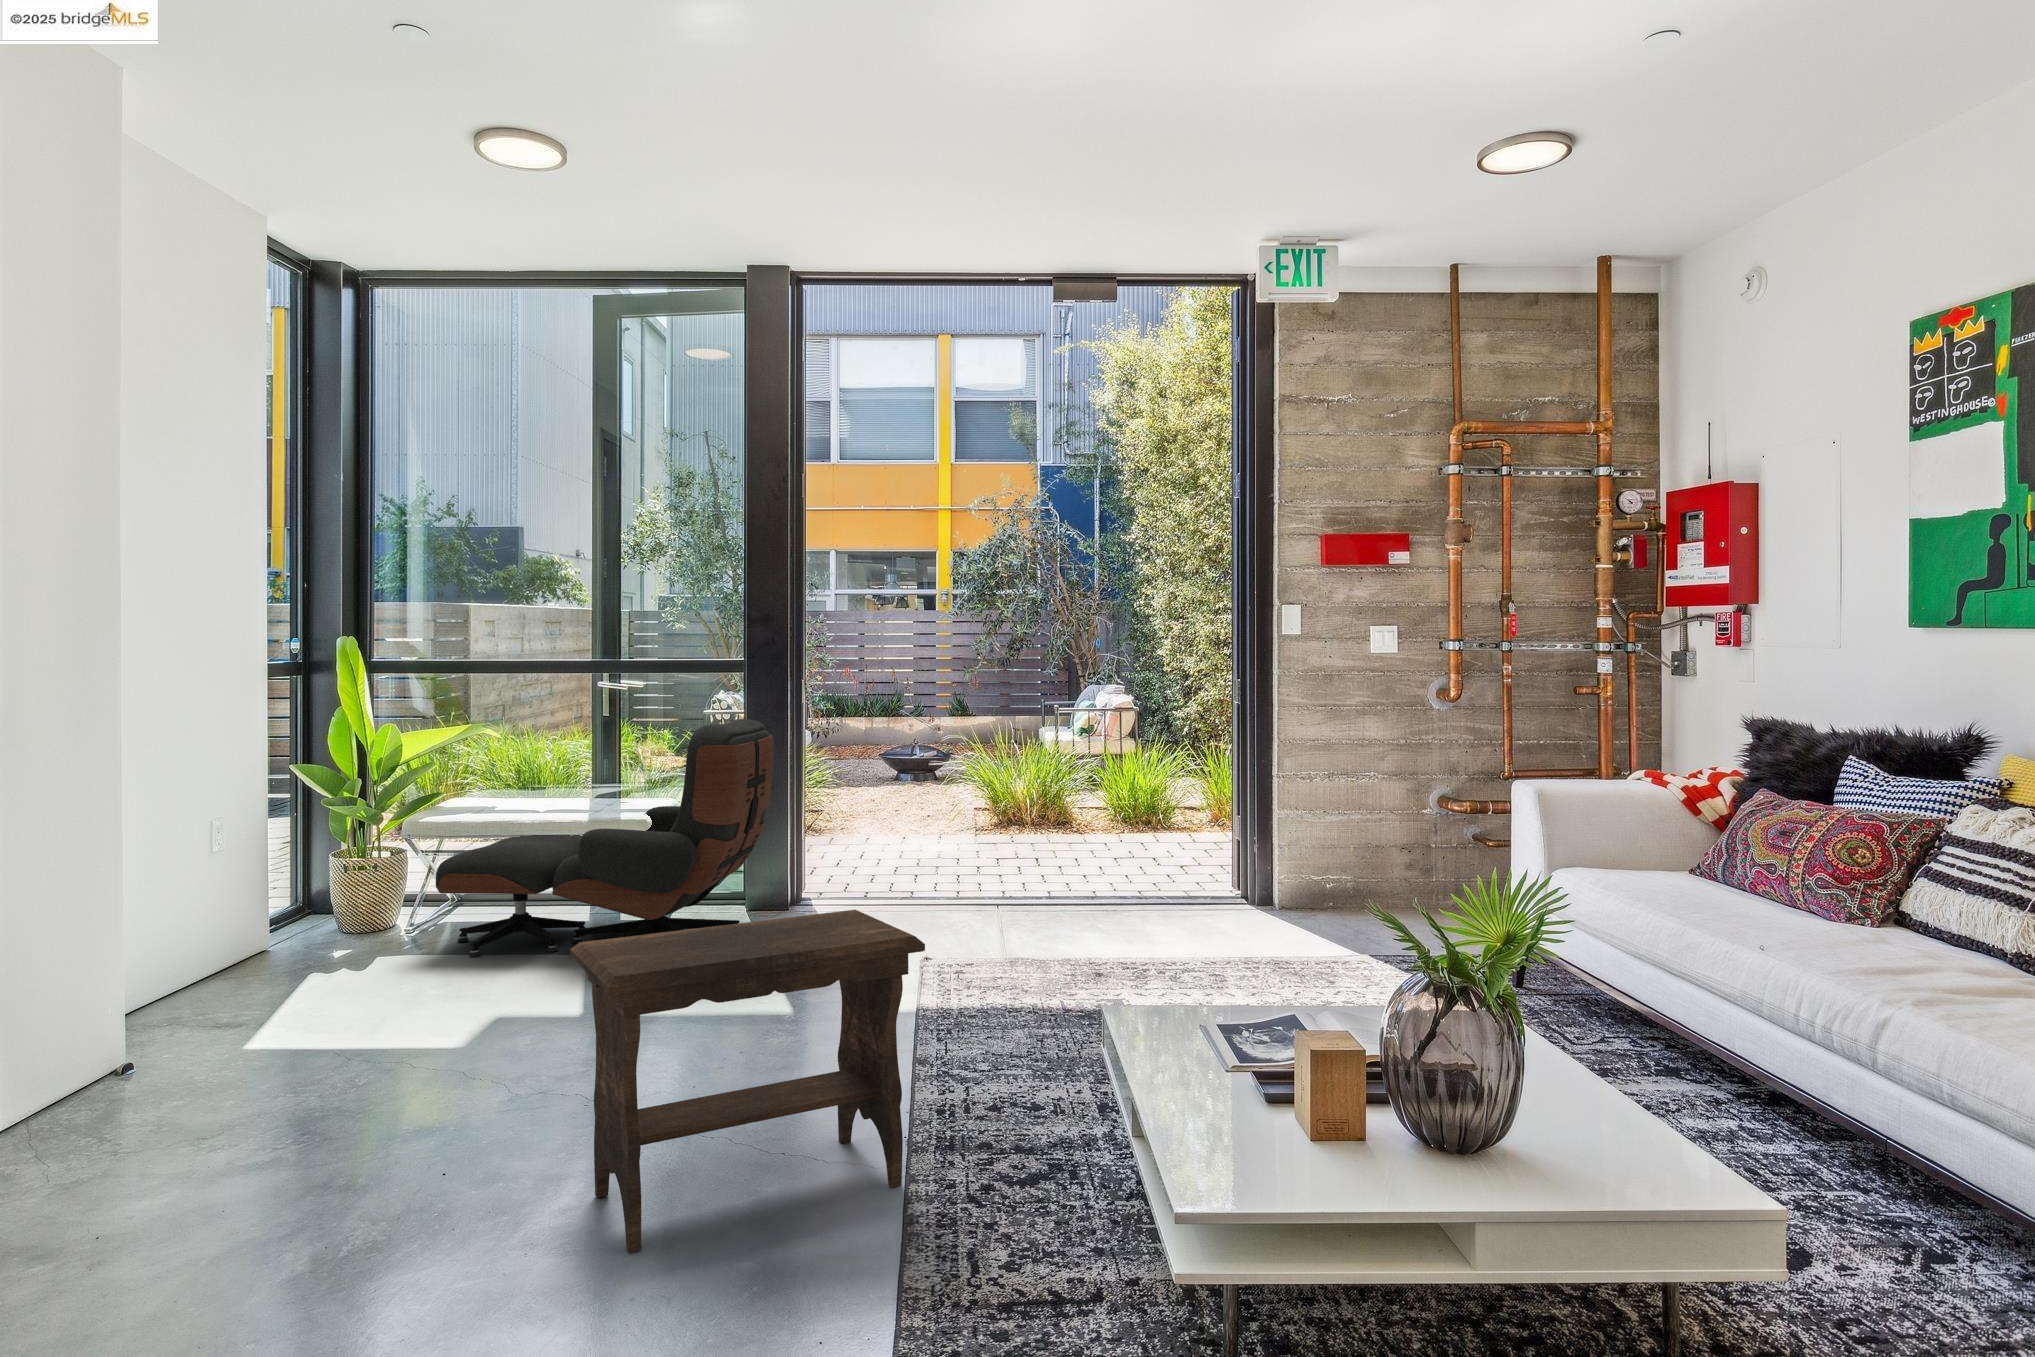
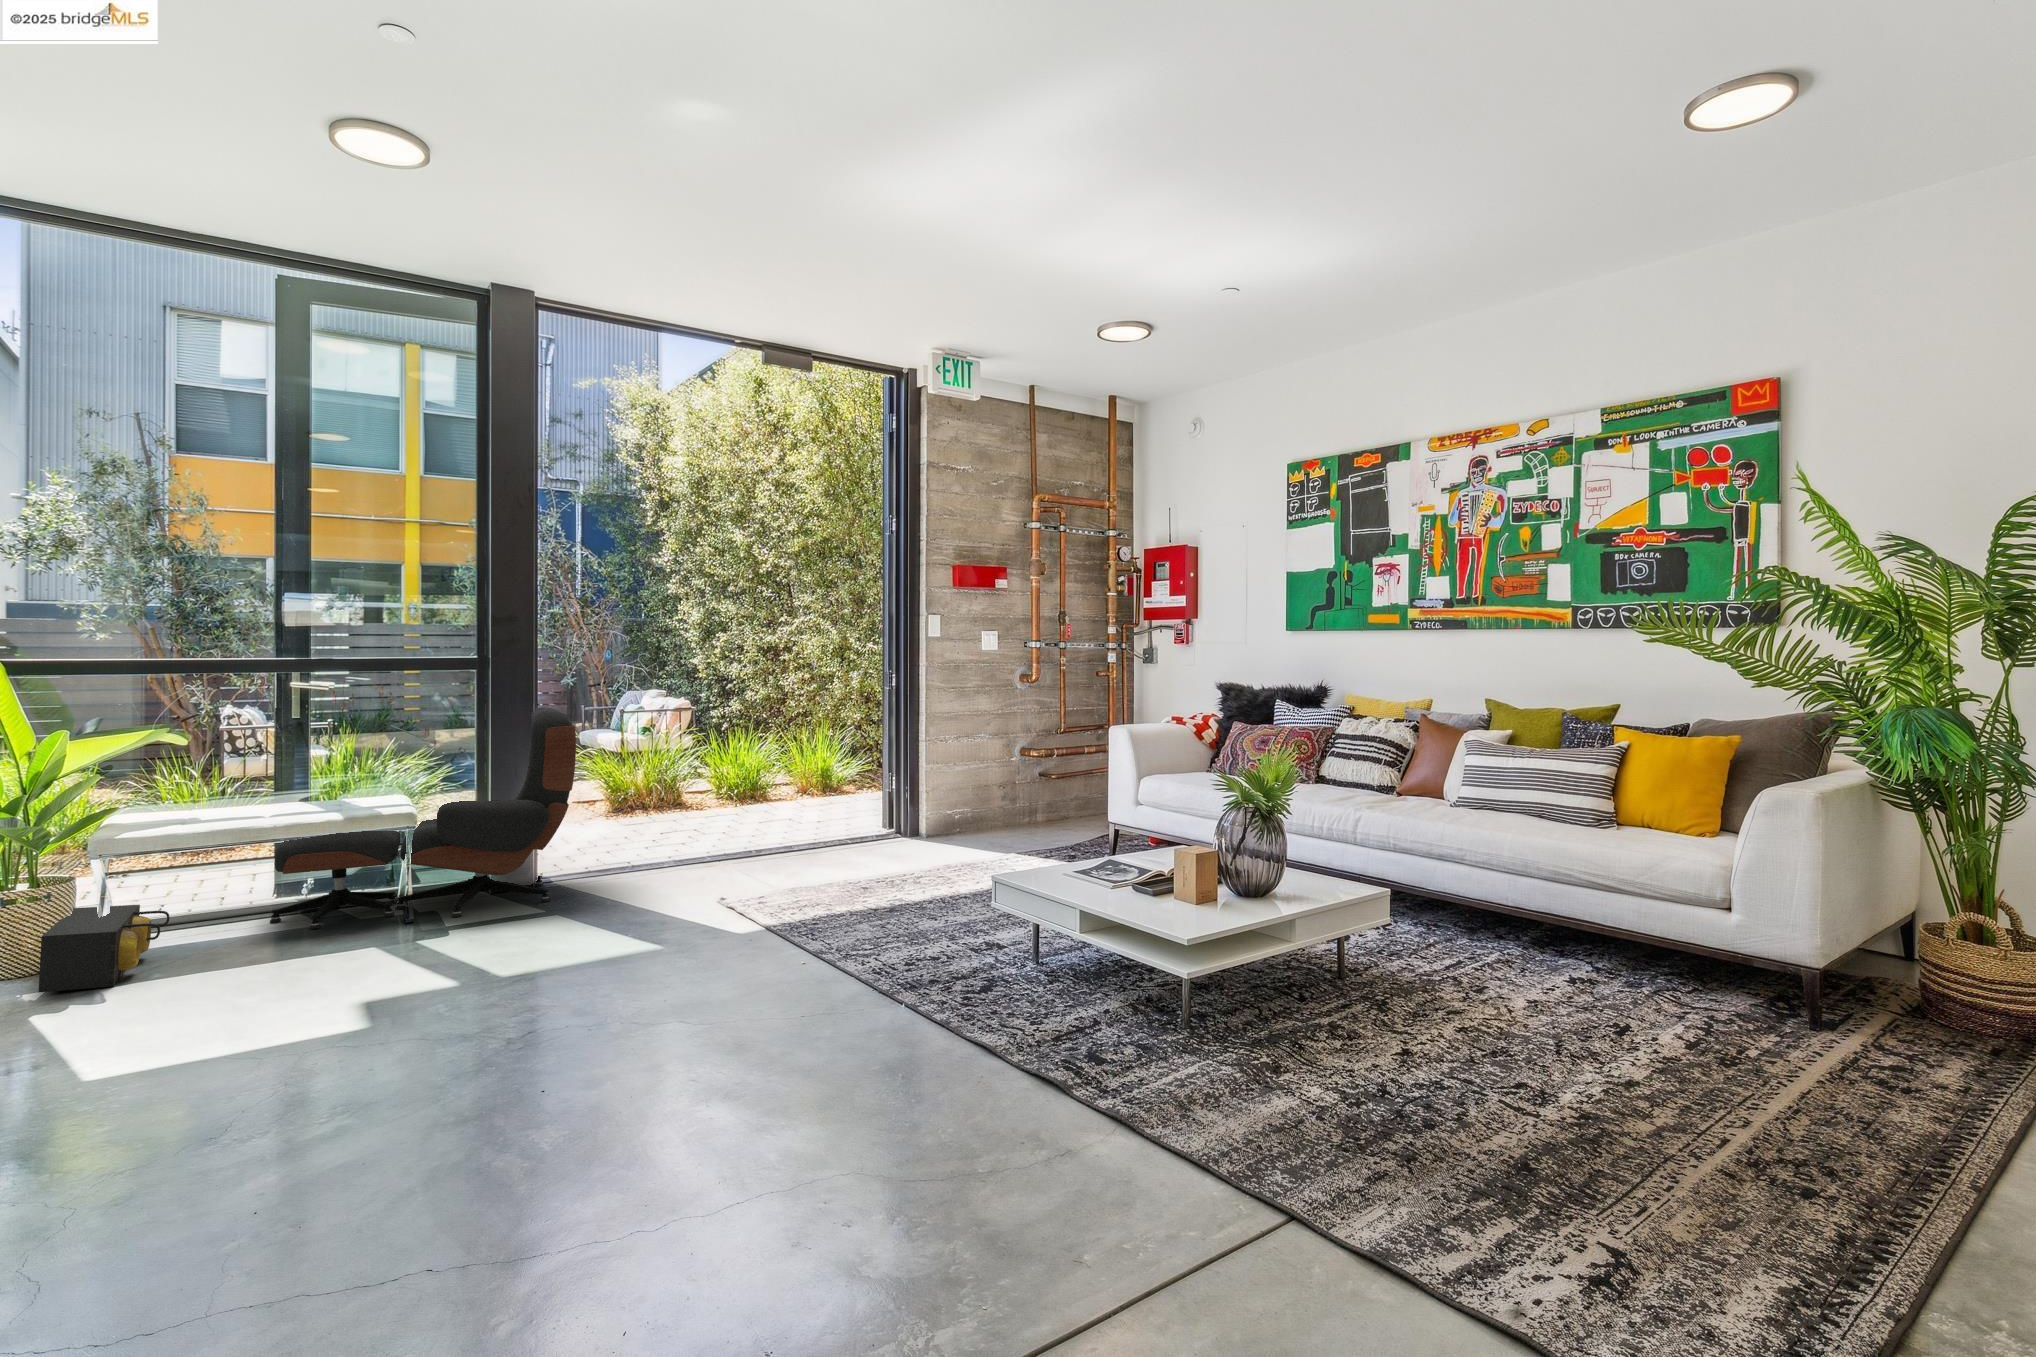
speaker: none [172,908,327,998] -> present [38,905,170,992]
footstool: present [570,910,925,1252] -> none [716,814,930,1028]

